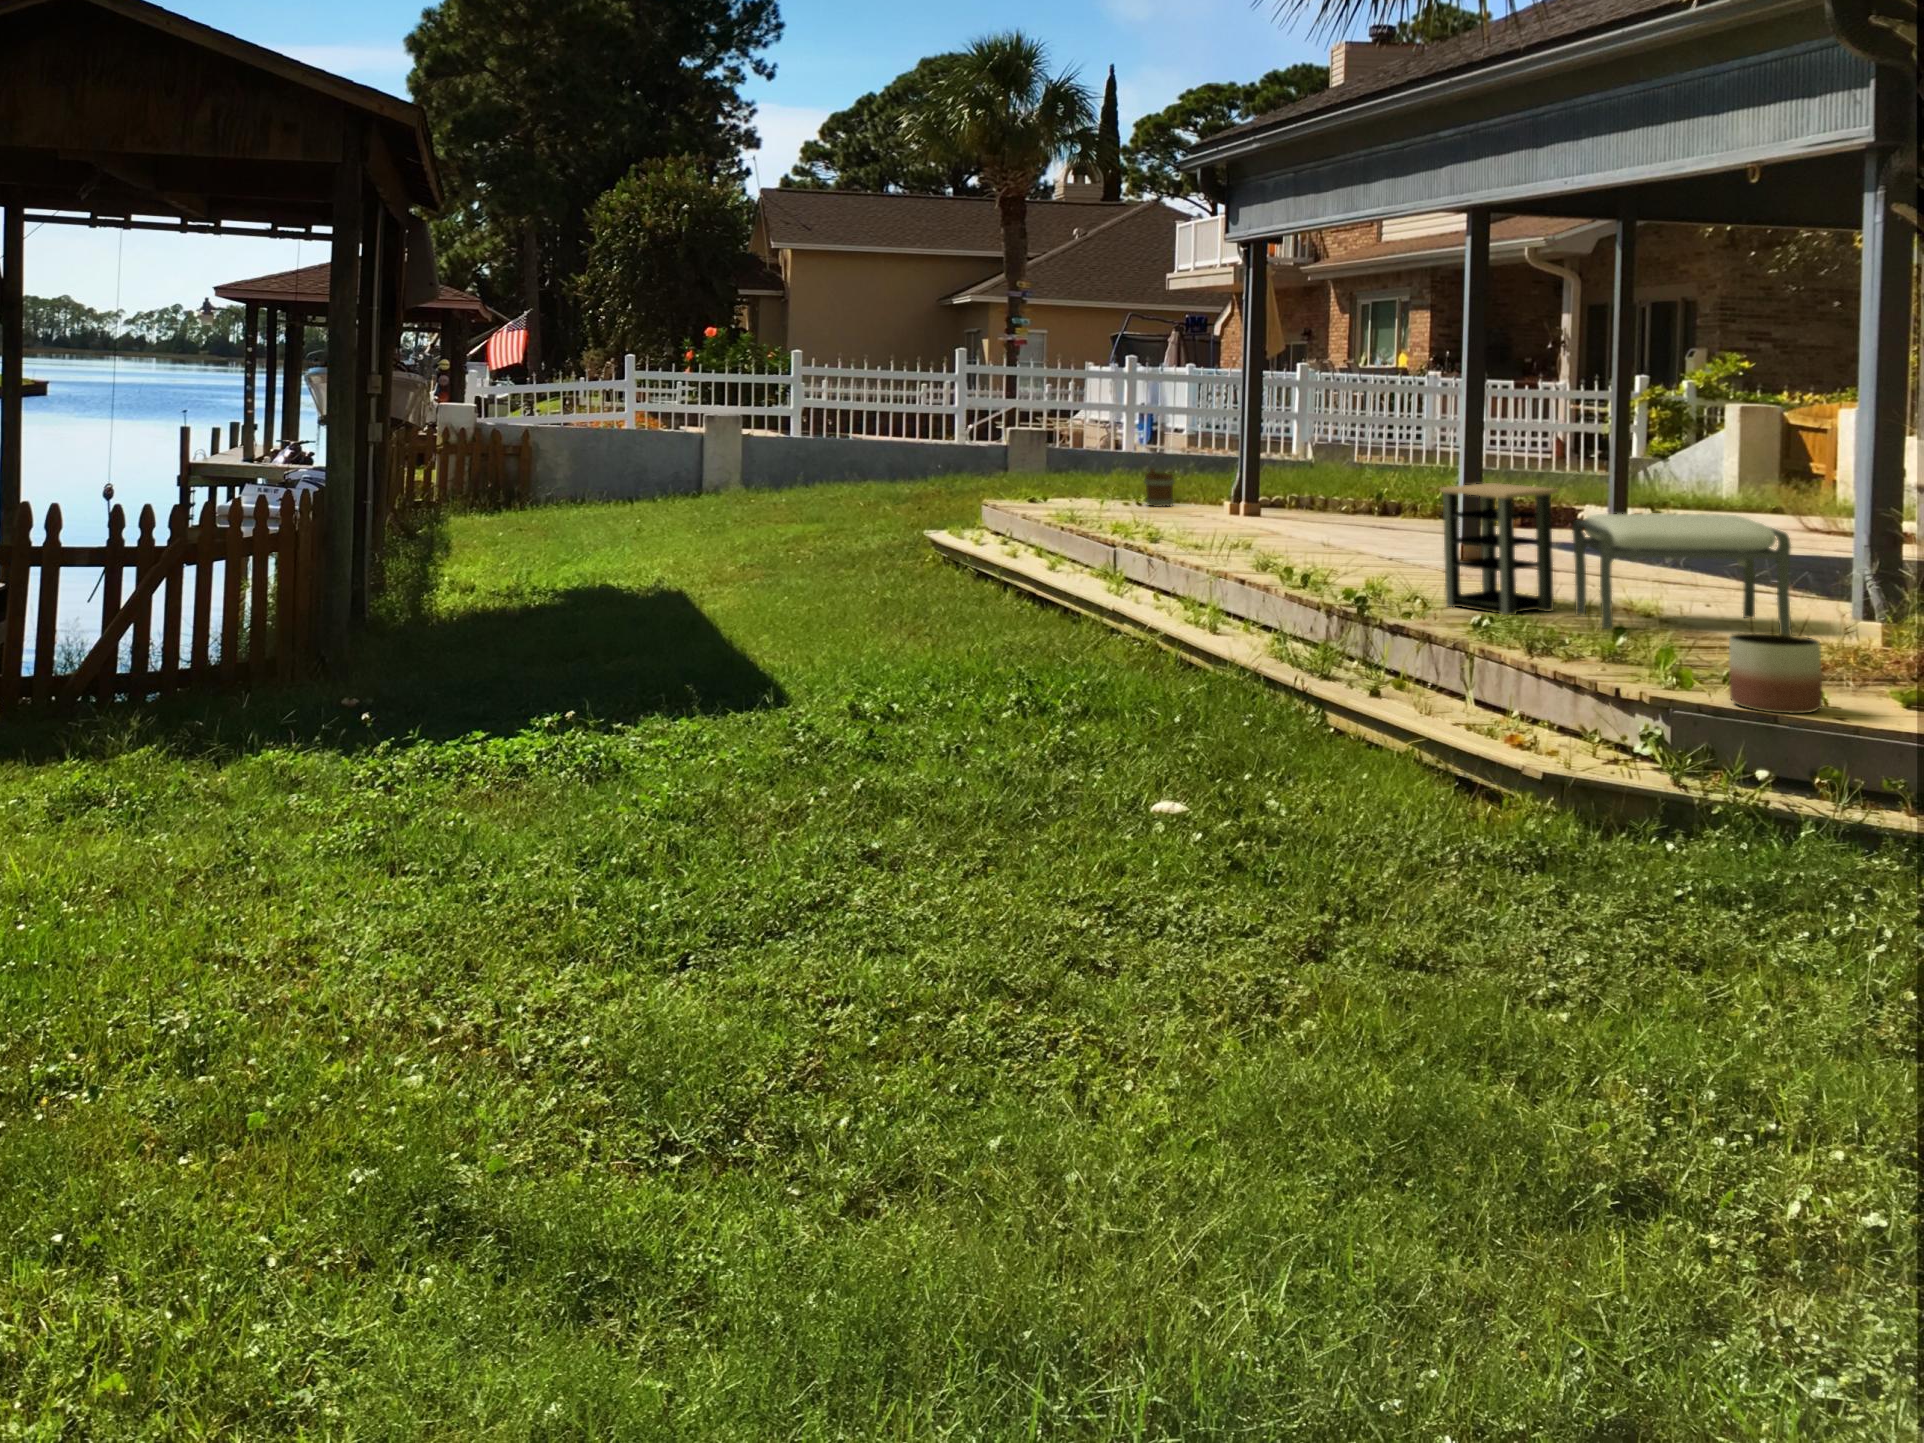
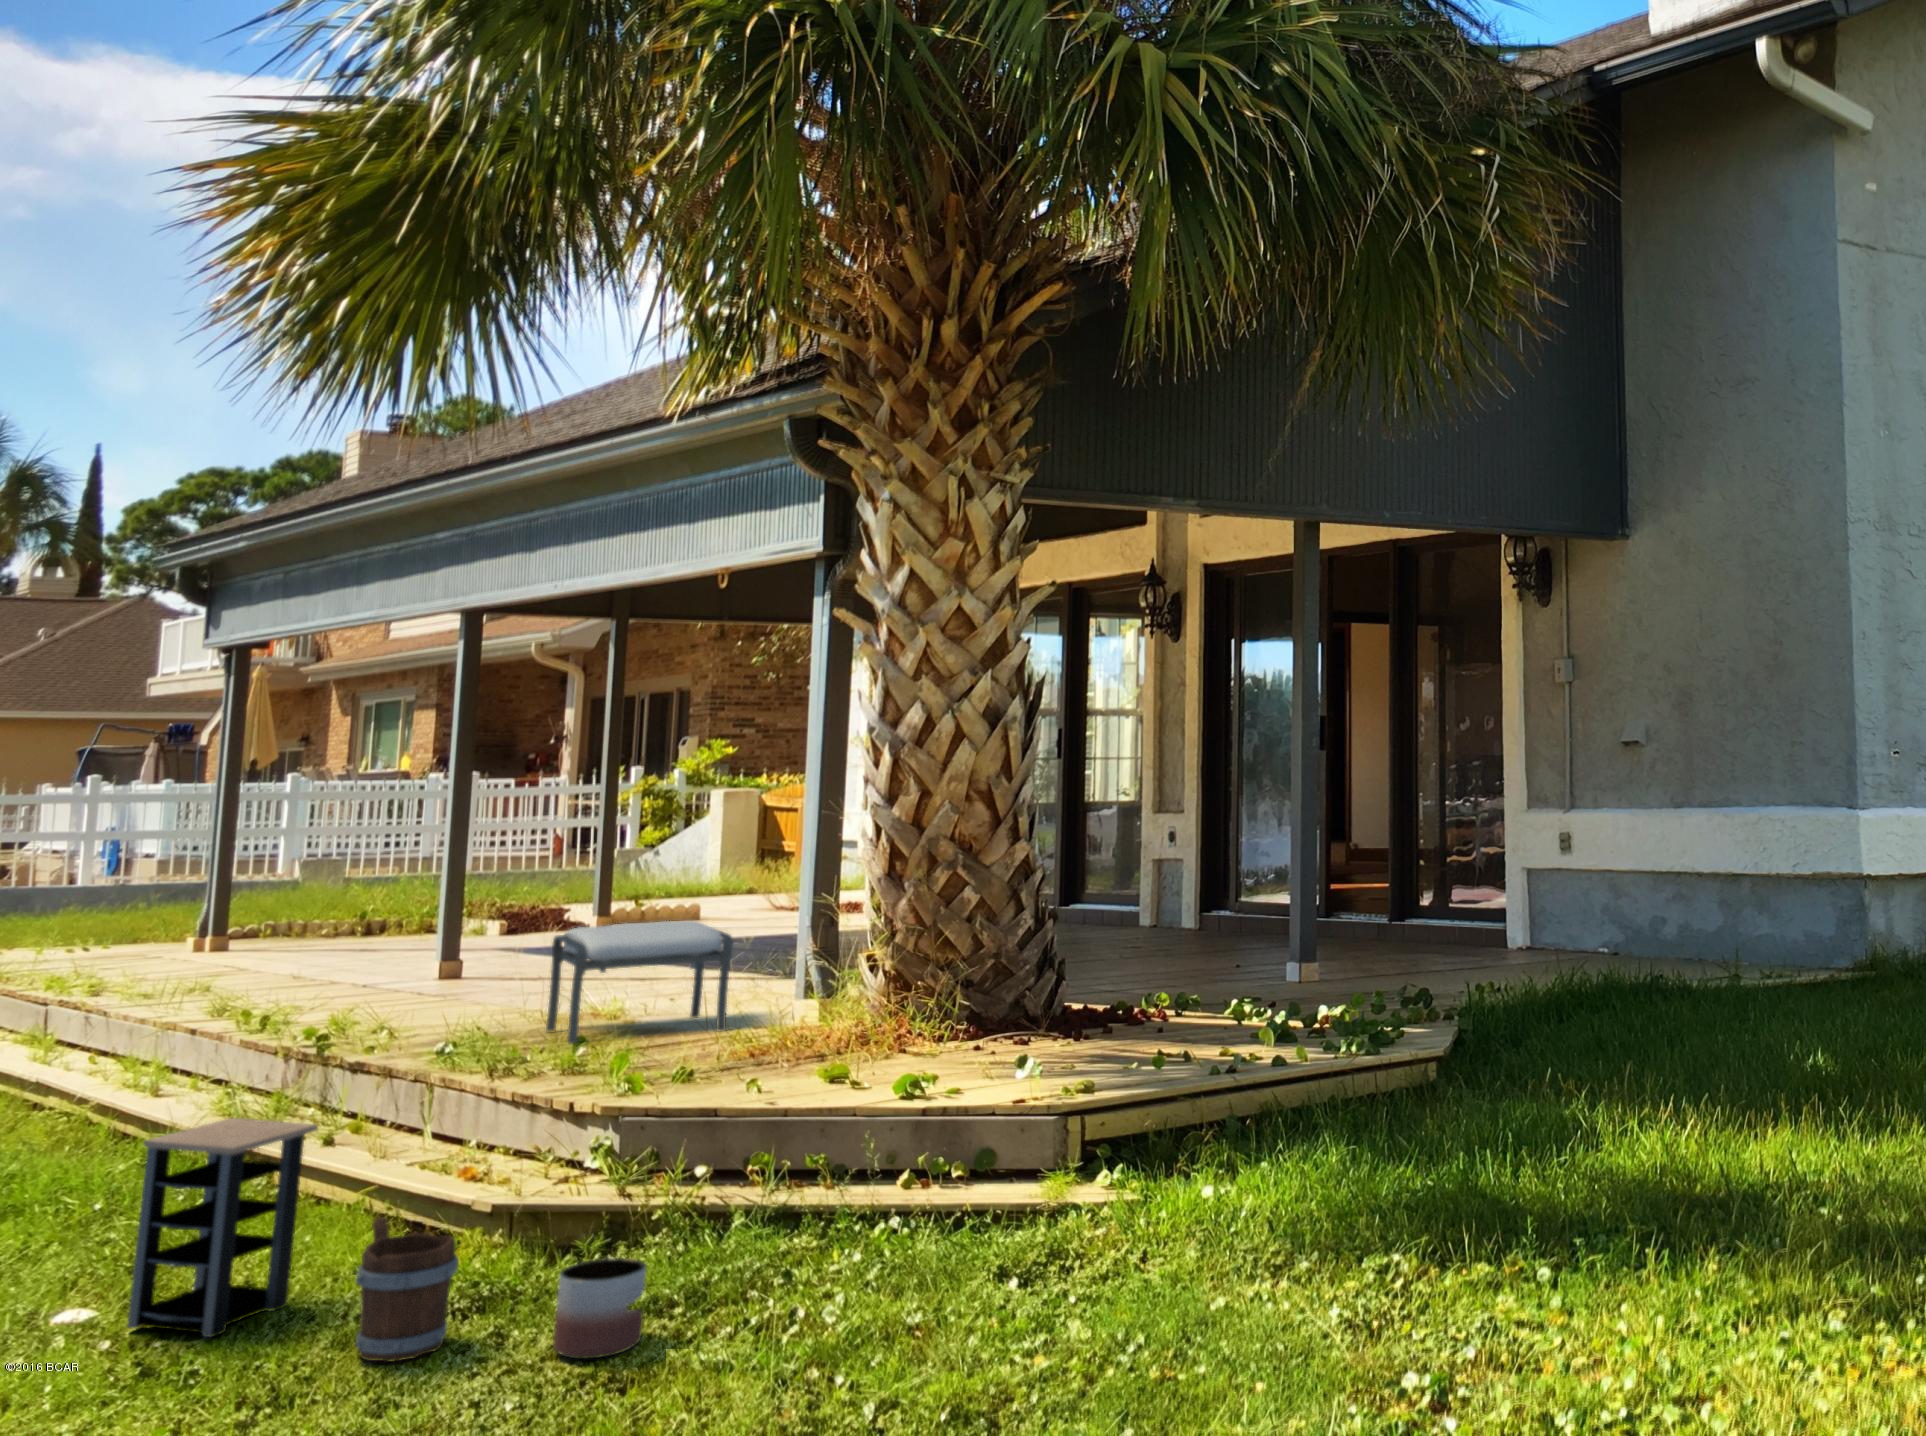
bucket: present [1144,469,1175,507] -> present [356,1217,458,1362]
side table: present [1440,483,1558,615] -> present [128,1118,317,1337]
planter: present [1729,633,1823,713] -> present [553,1258,646,1359]

